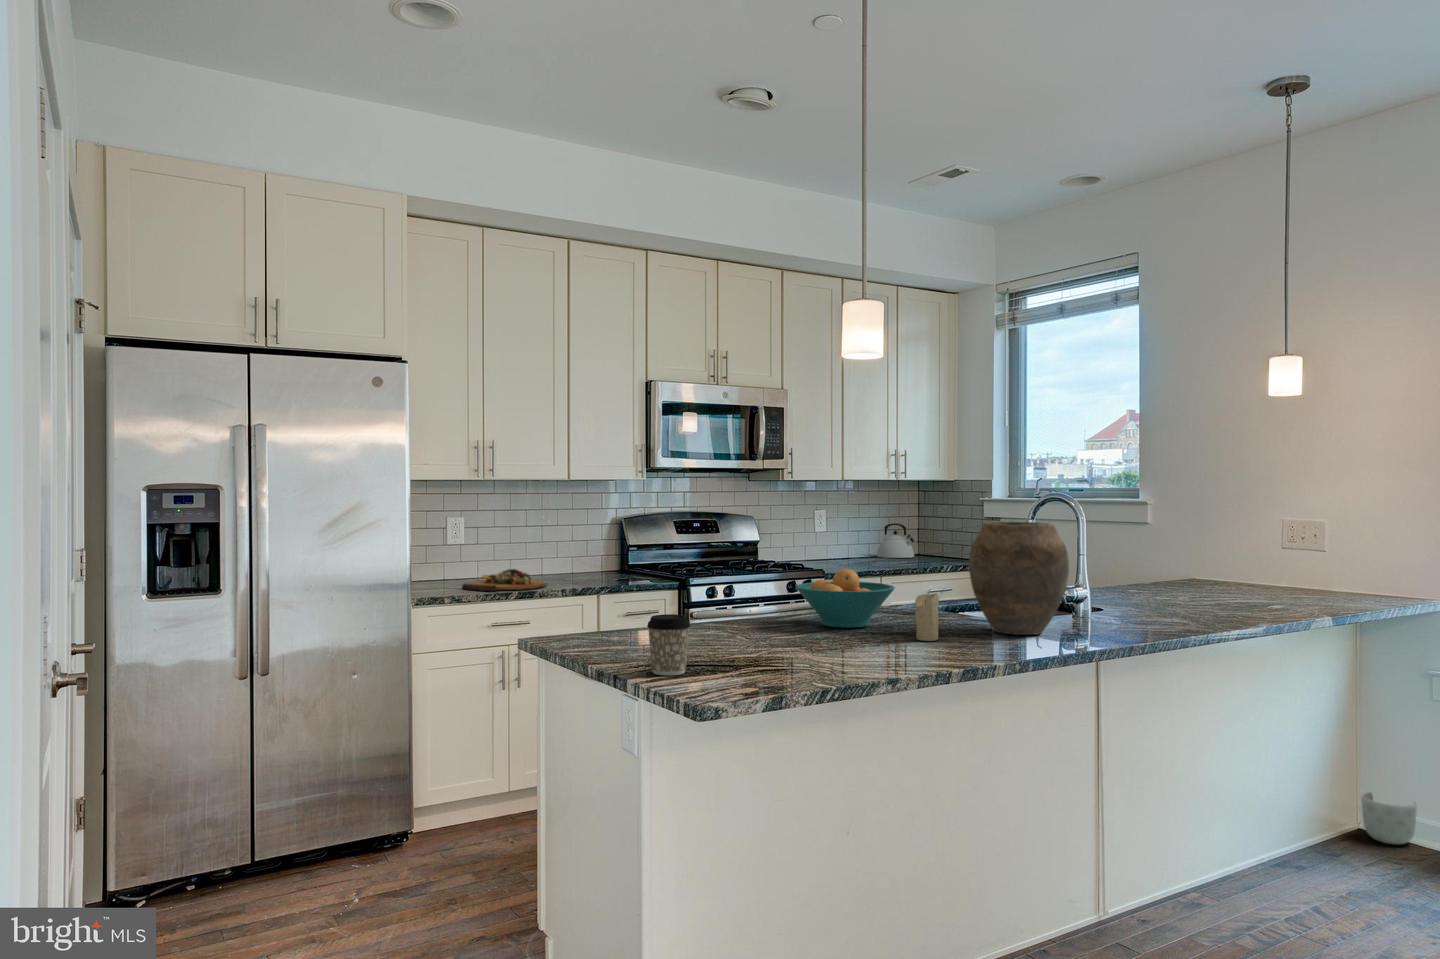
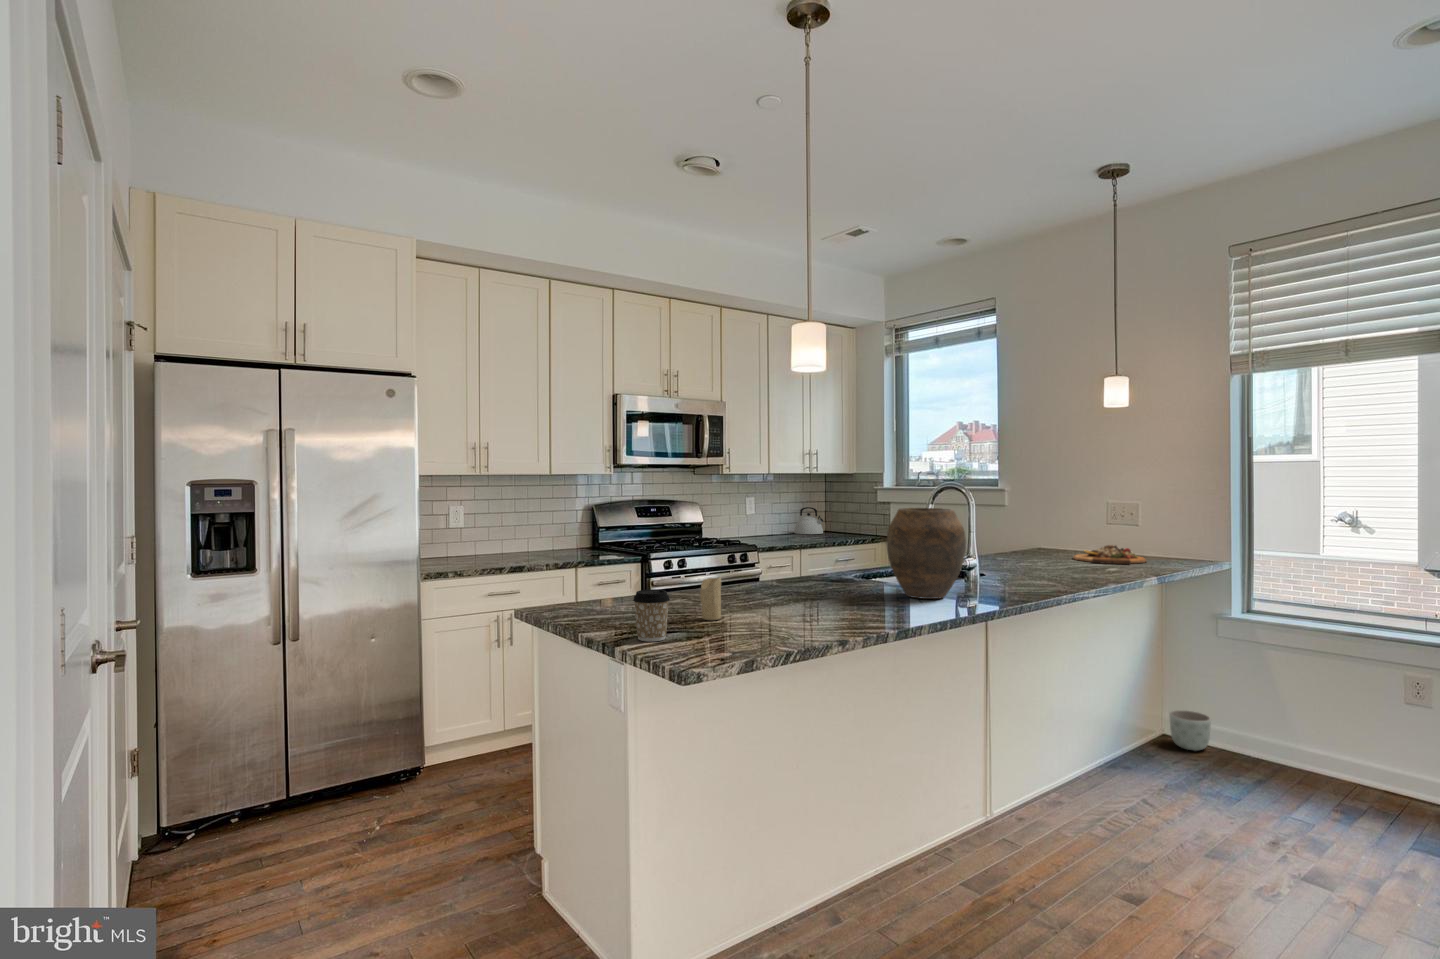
fruit bowl: present [796,568,895,628] -> none [747,547,827,595]
cutting board: present [462,569,546,591] -> present [1073,545,1146,565]
candle: present [915,593,939,641] -> present [700,577,721,620]

